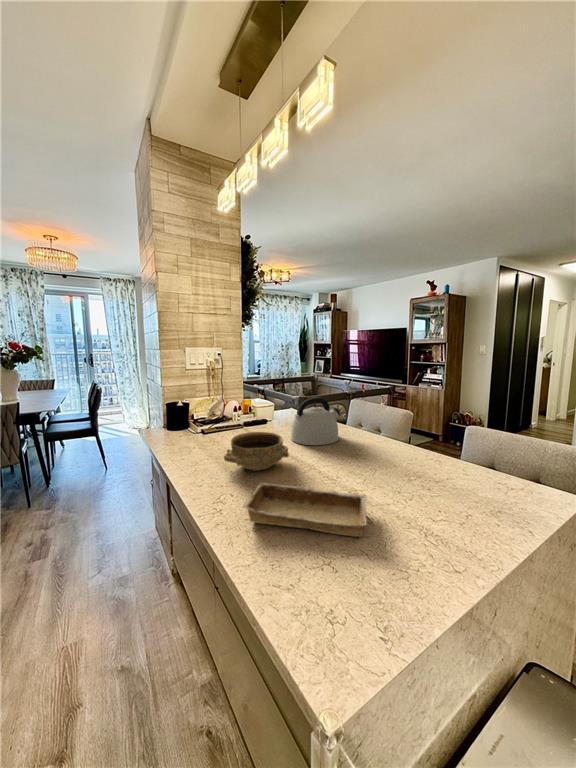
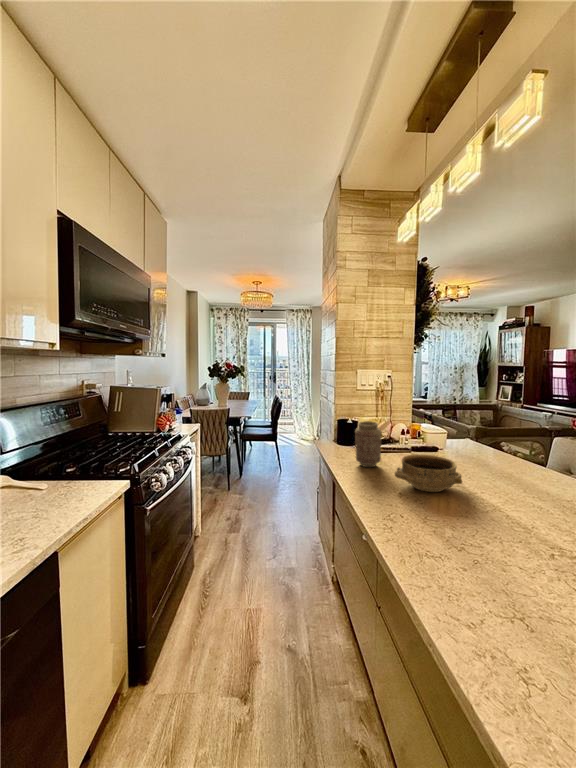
kettle: present [291,397,340,445] -> none [464,427,529,480]
vase: none [181,403,211,453] -> present [355,421,381,467]
tray: present [242,482,367,537] -> none [415,500,554,570]

